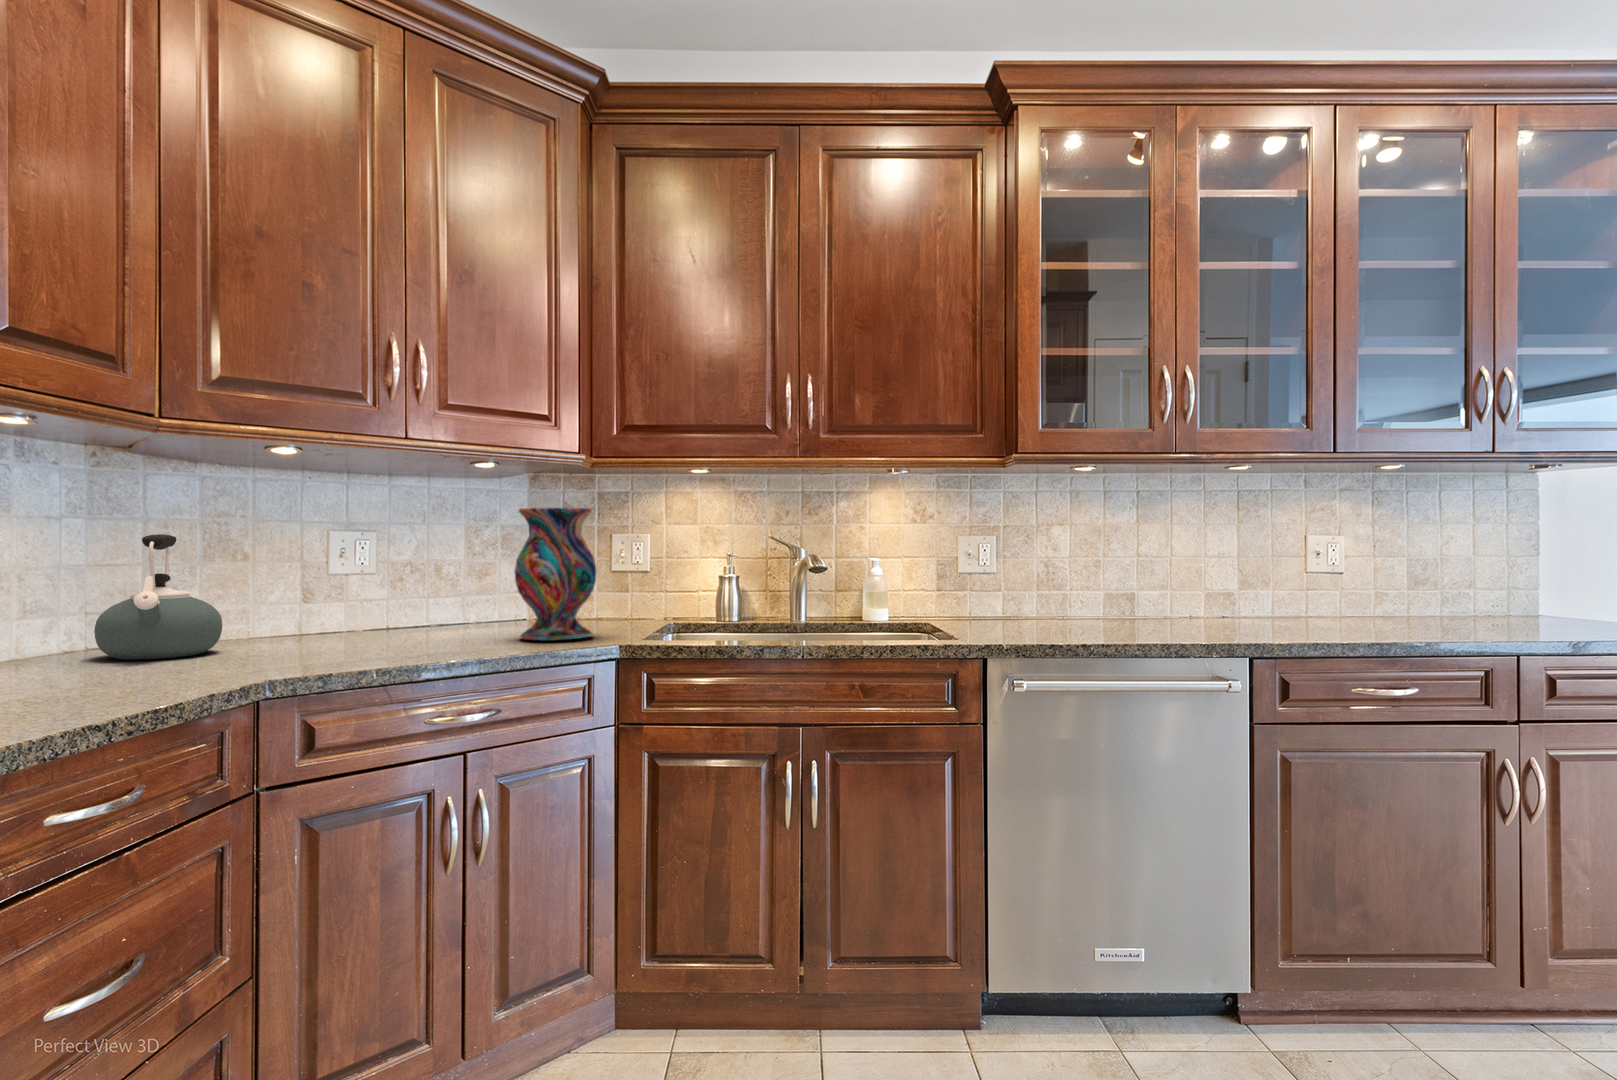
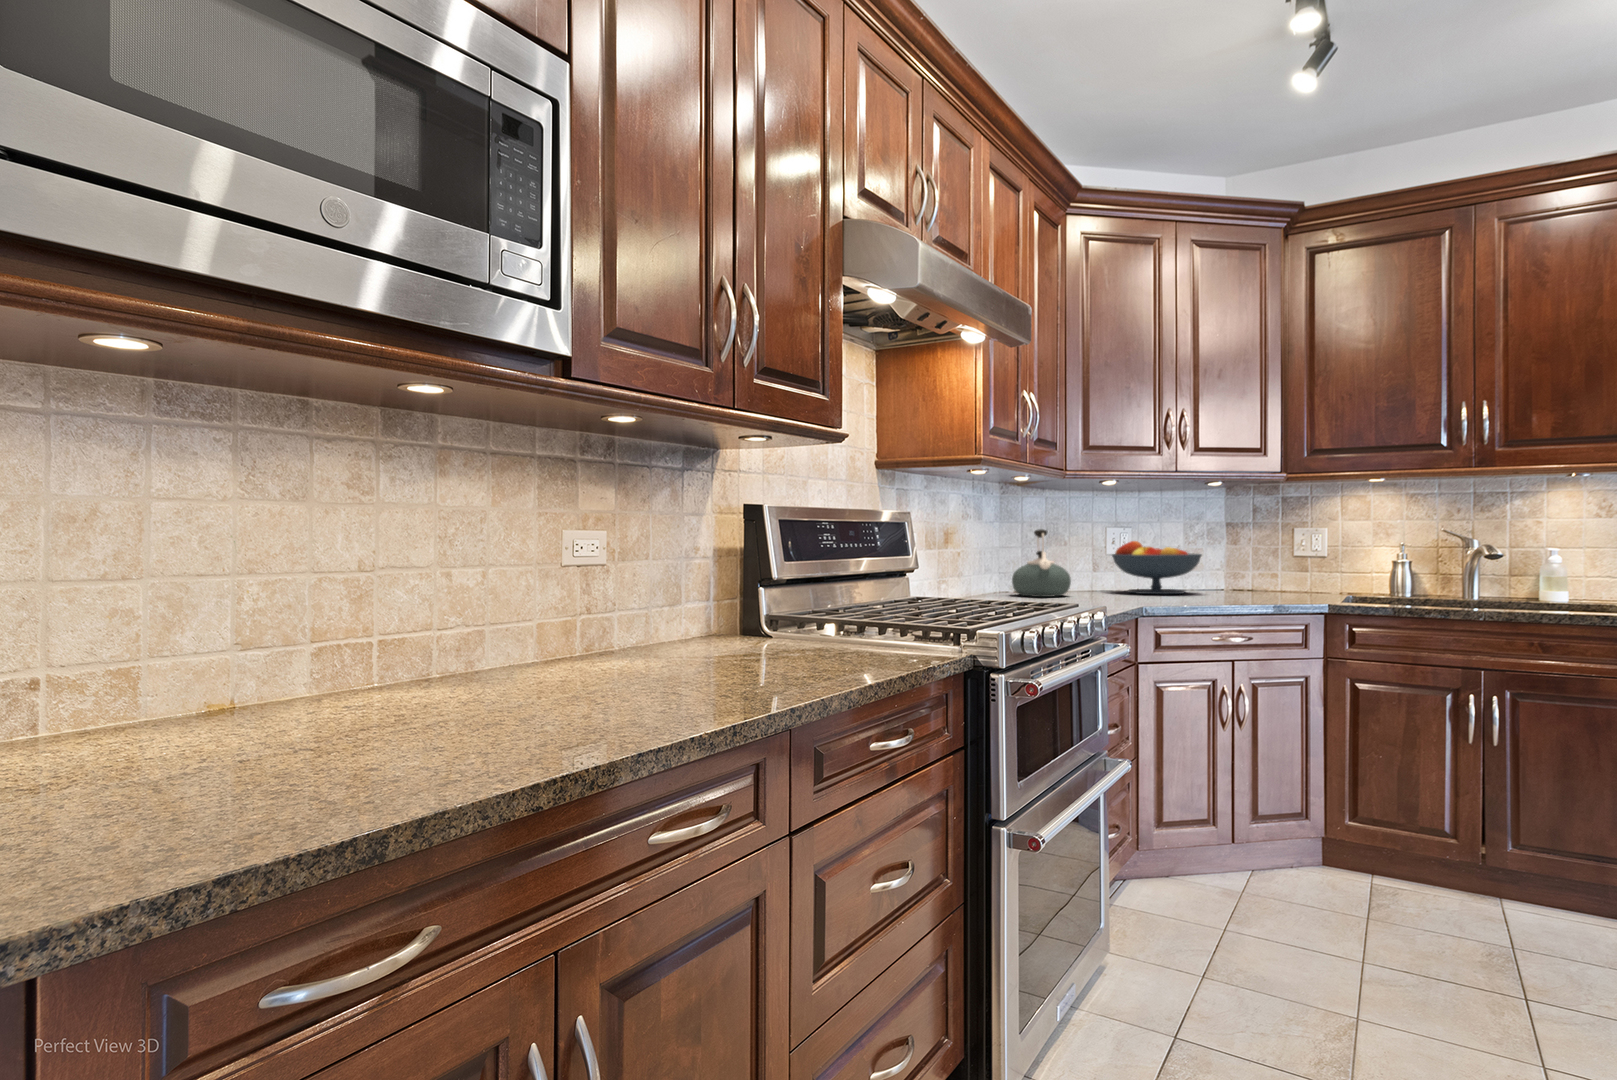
vase: present [515,508,596,641] -> none [1242,510,1303,599]
fruit bowl: none [327,553,471,638] -> present [1112,541,1202,594]

